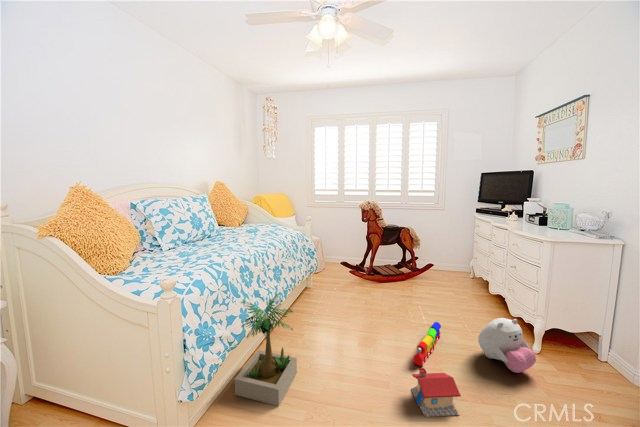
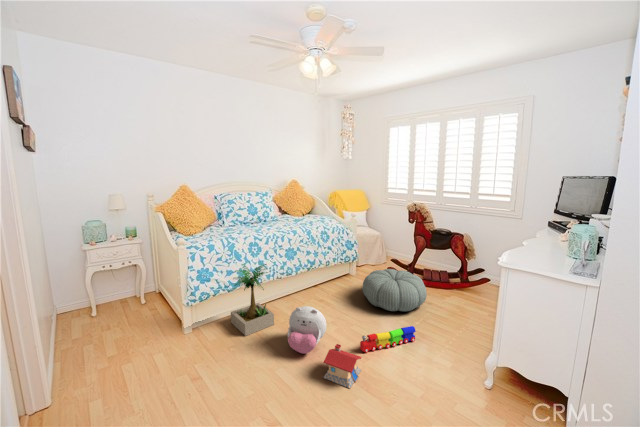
pouf: none [347,269,411,313] -> present [362,269,427,311]
plush toy: present [478,318,536,373] -> present [288,306,326,354]

